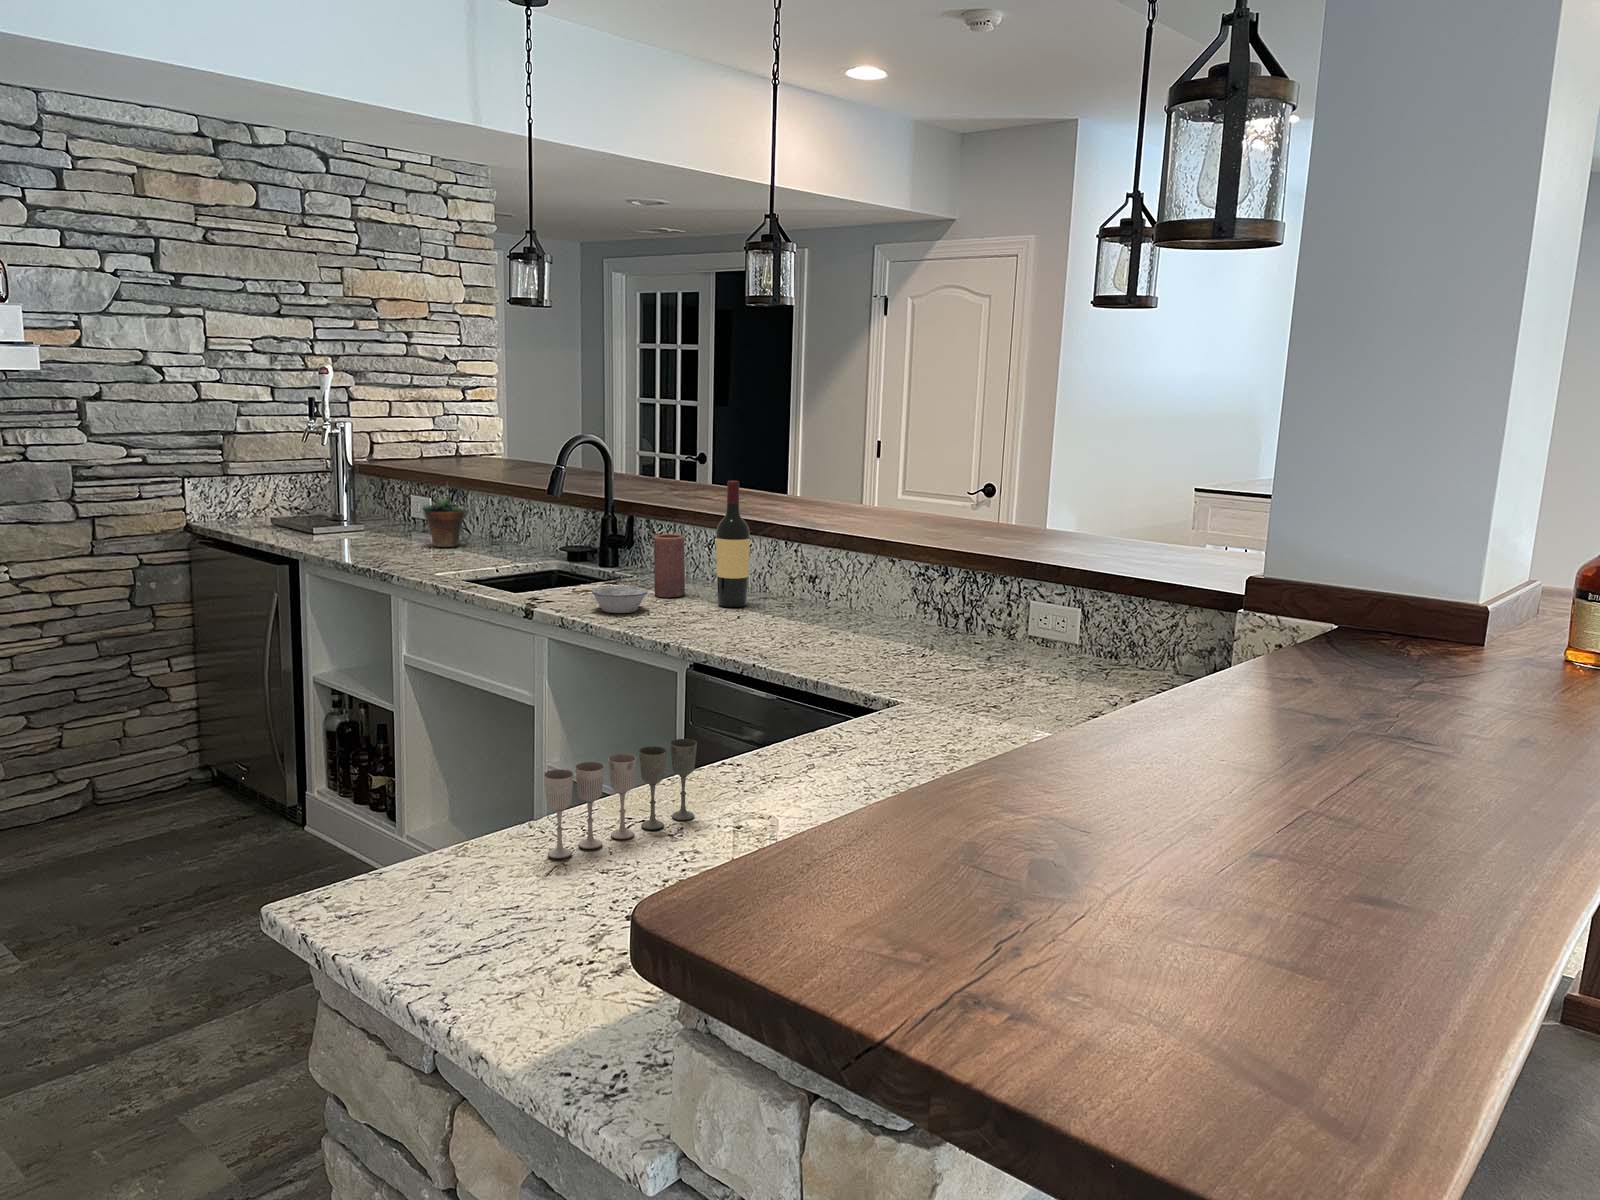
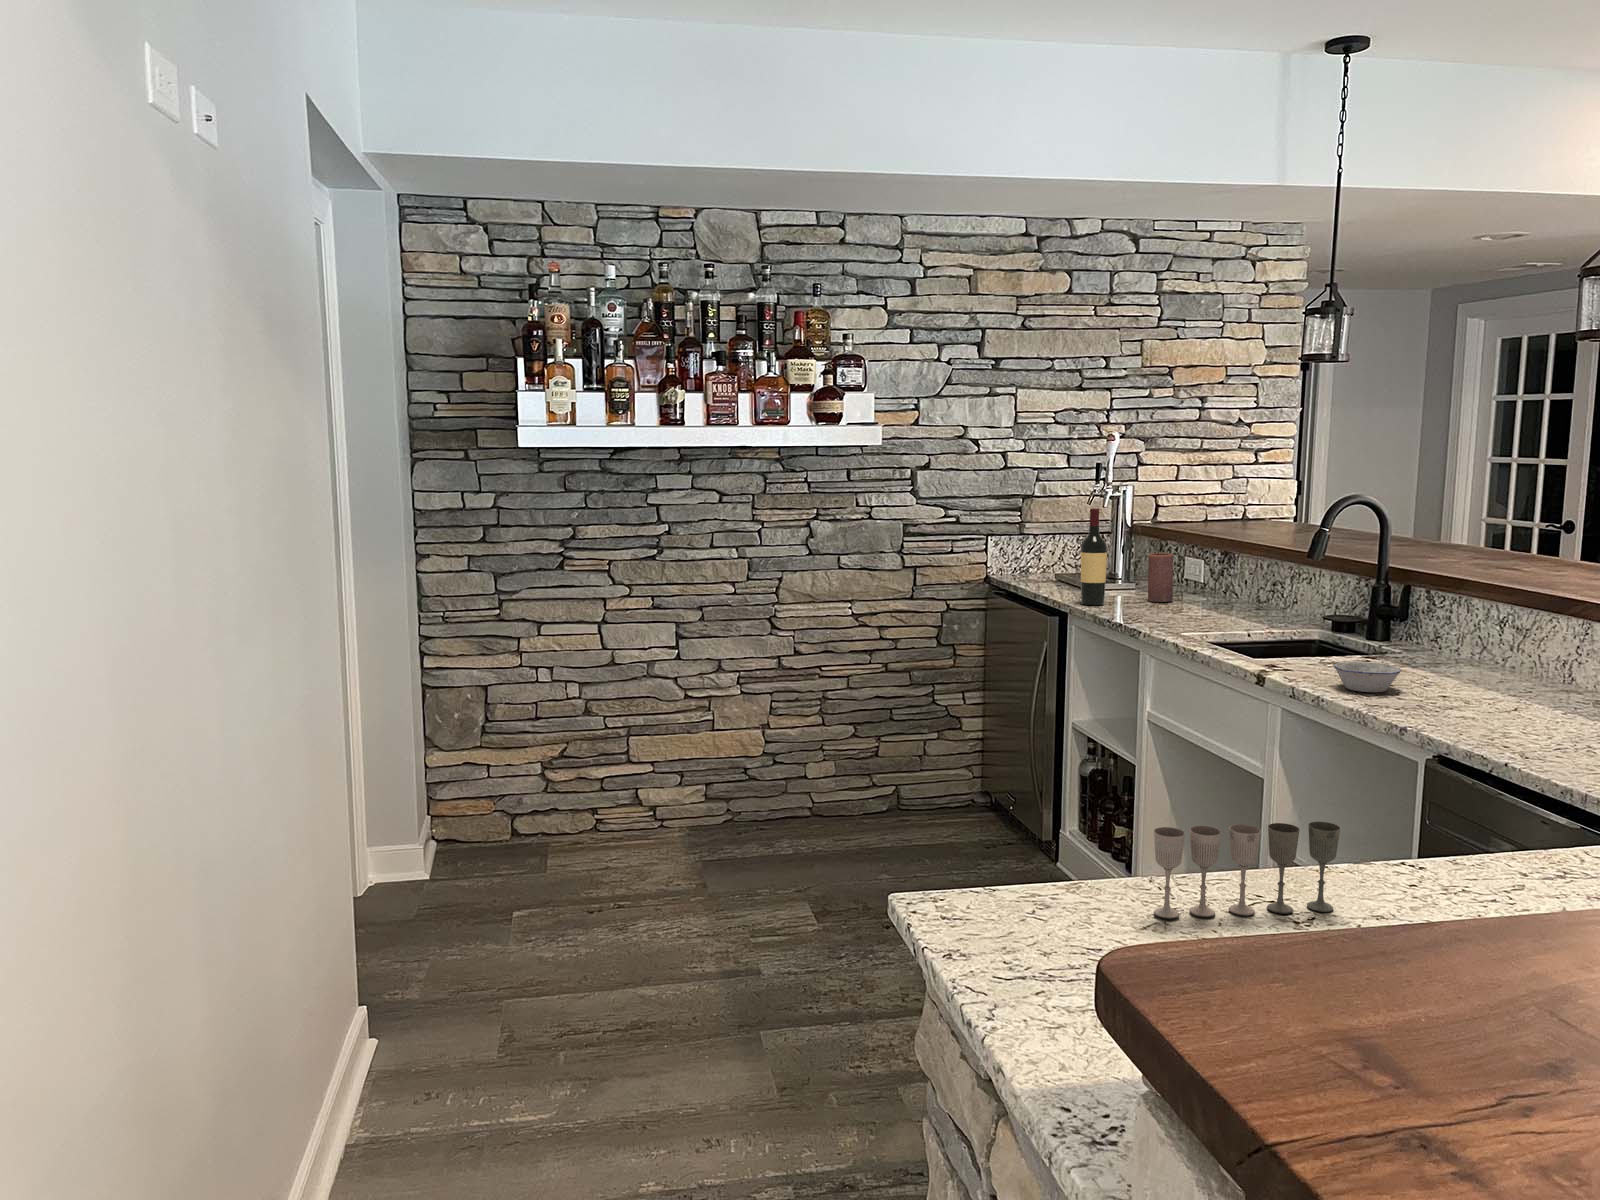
wine bottle: present [716,481,750,607] -> present [1081,508,1107,605]
succulent plant: present [422,482,465,547] -> none [1187,544,1232,611]
candle: present [654,534,685,597] -> present [1148,553,1173,602]

